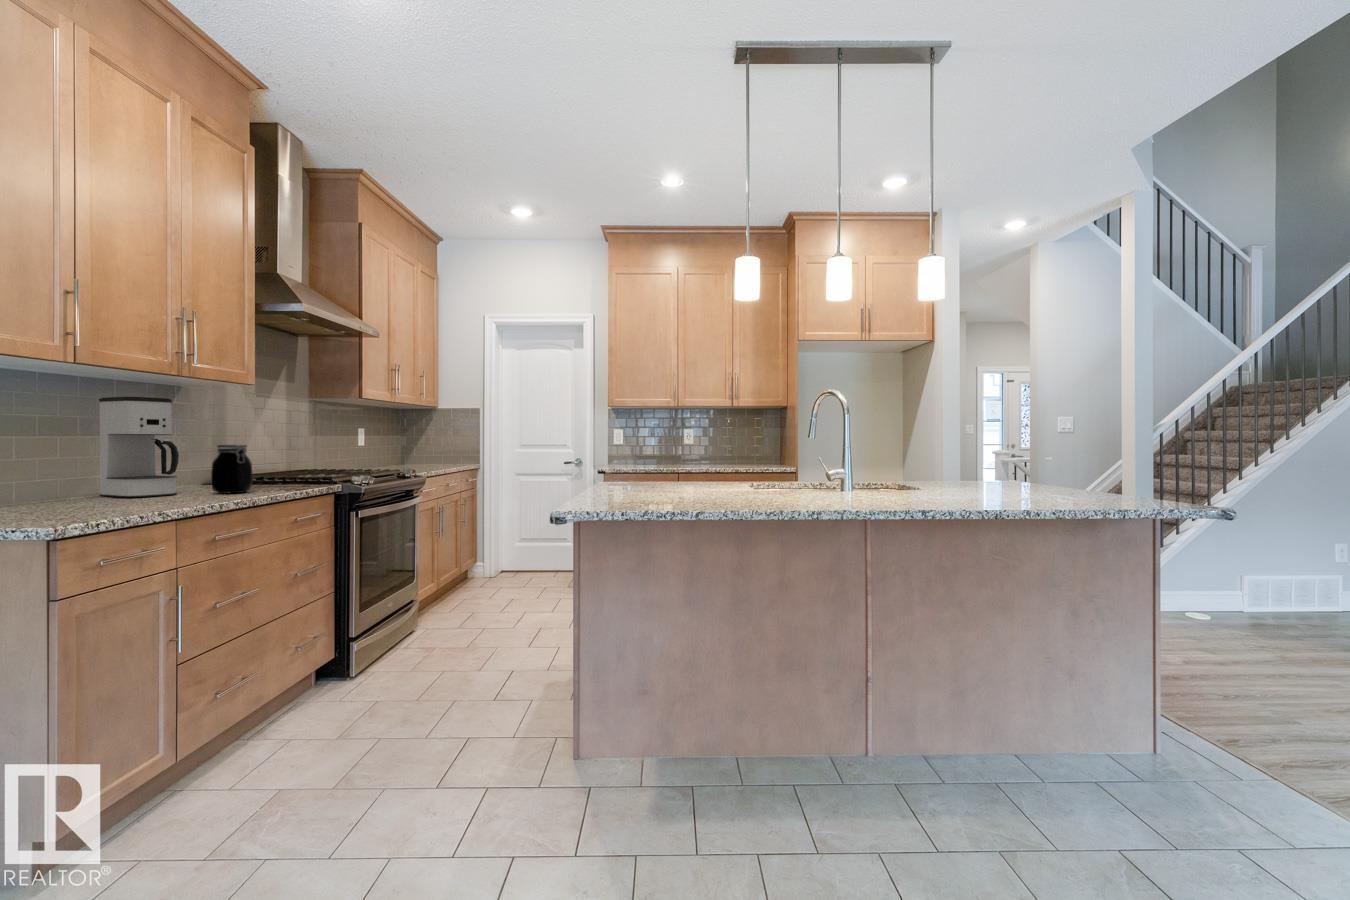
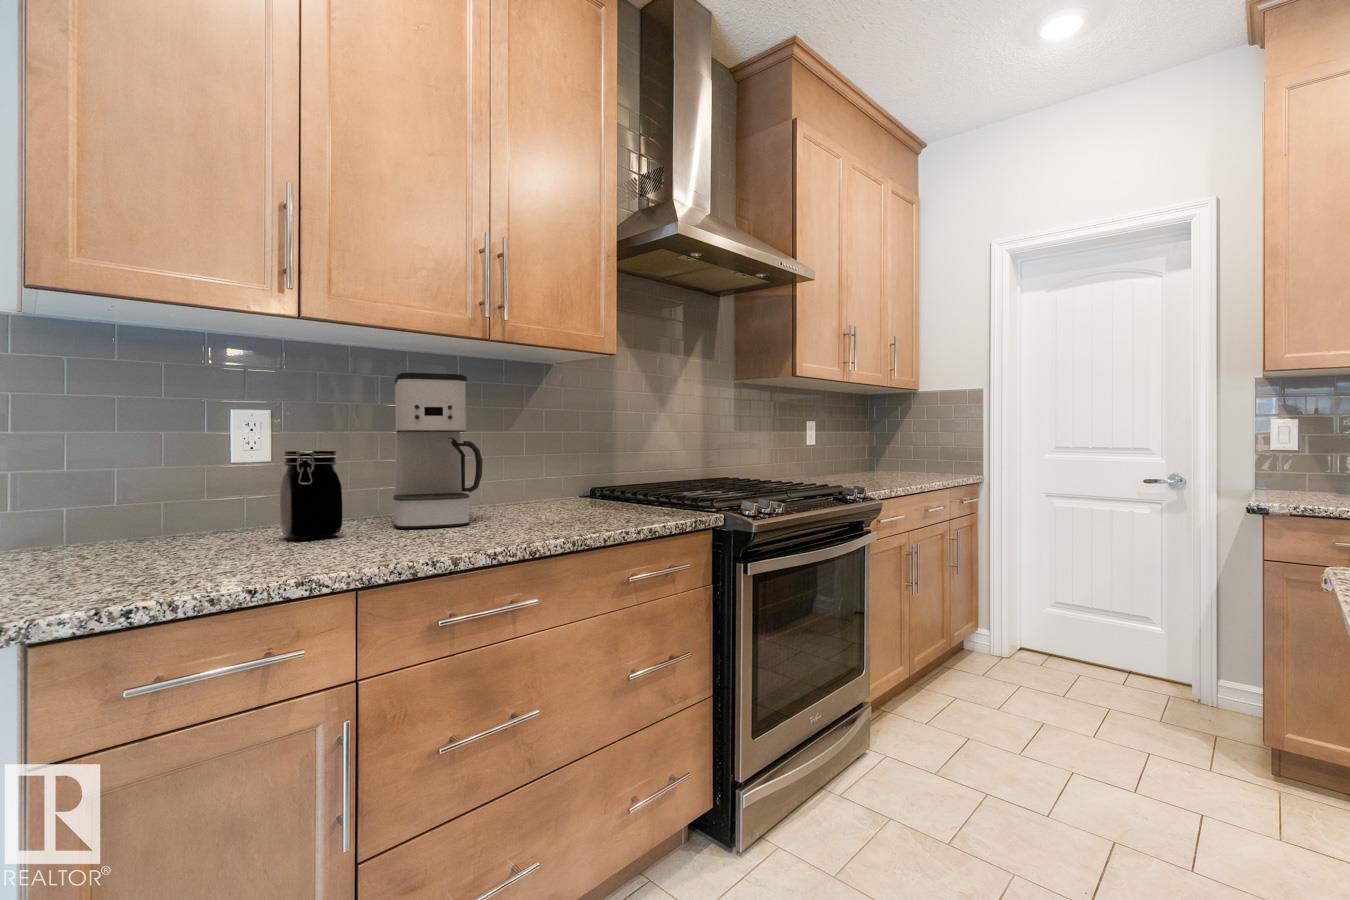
jar: present [211,445,253,493] -> present [280,451,343,540]

